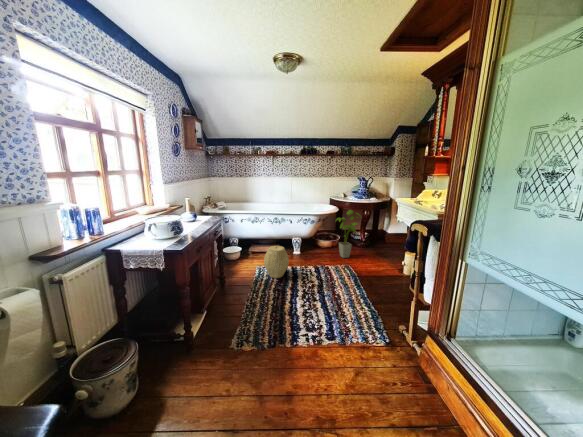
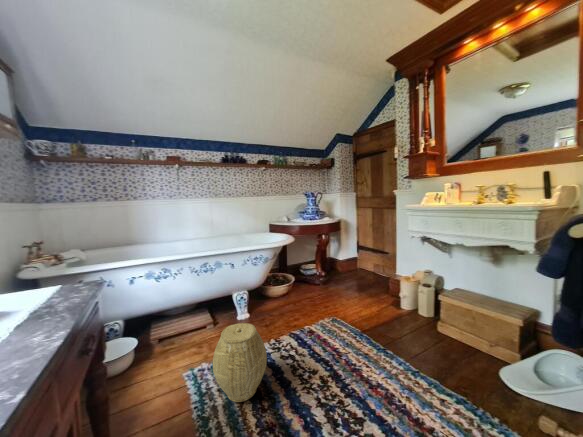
house plant: present [336,210,359,258] -> none [303,235,342,308]

